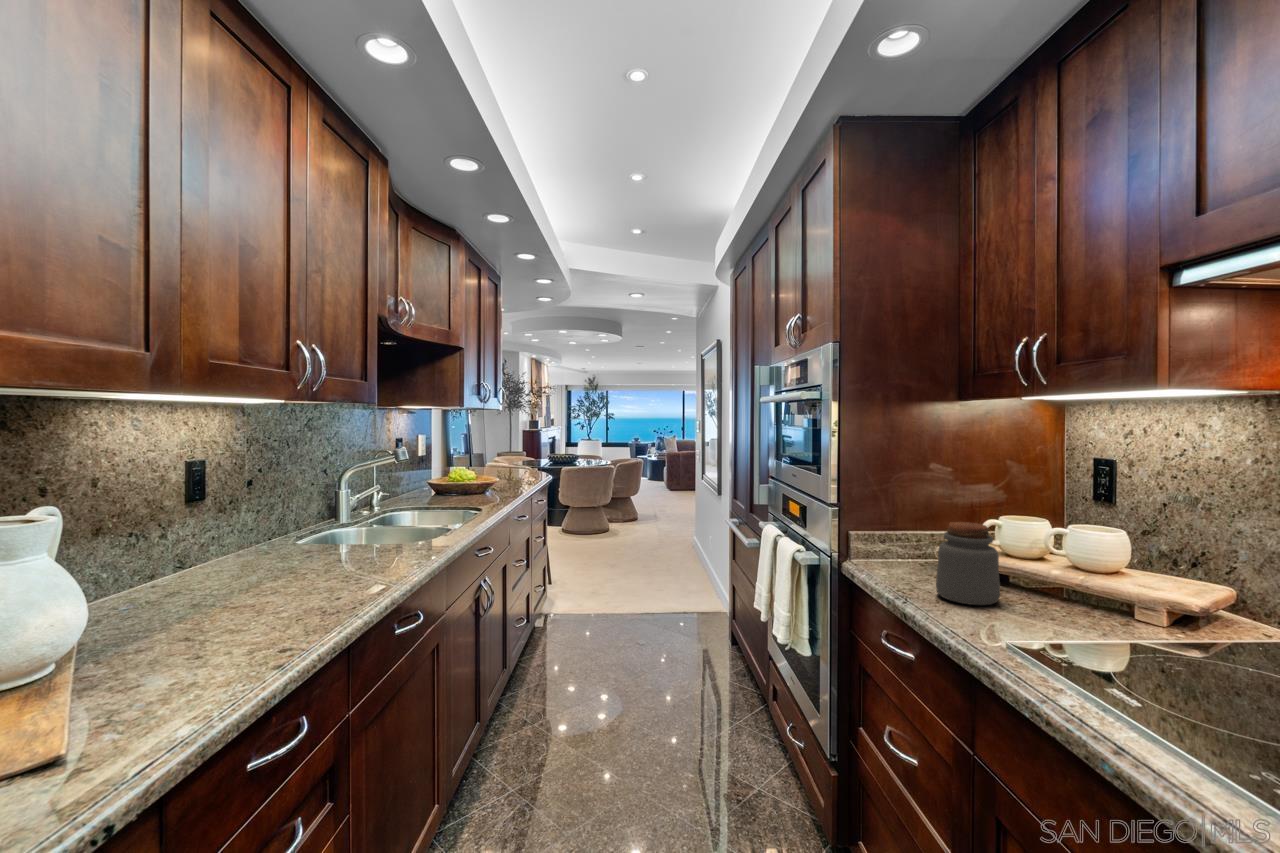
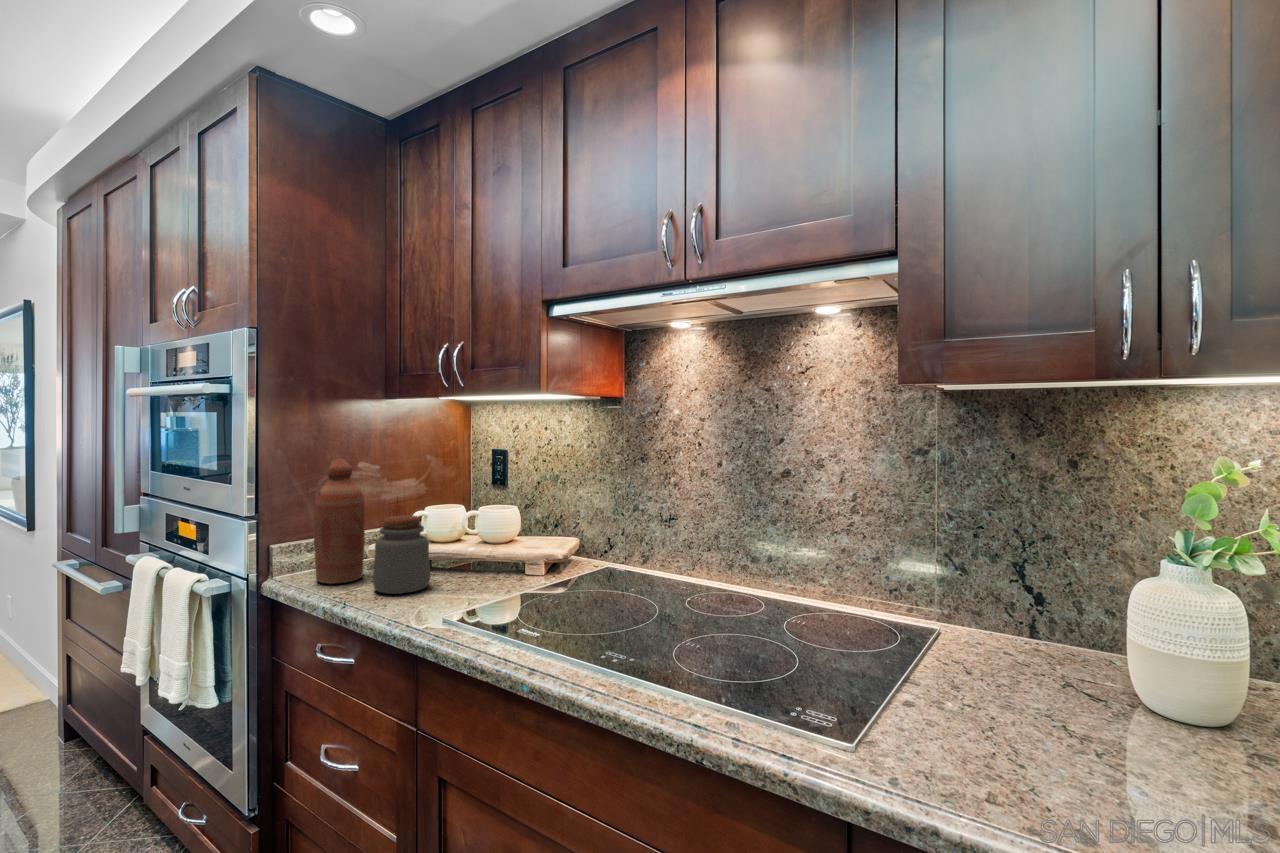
bottle: none [884,459,931,580] -> present [314,459,365,584]

